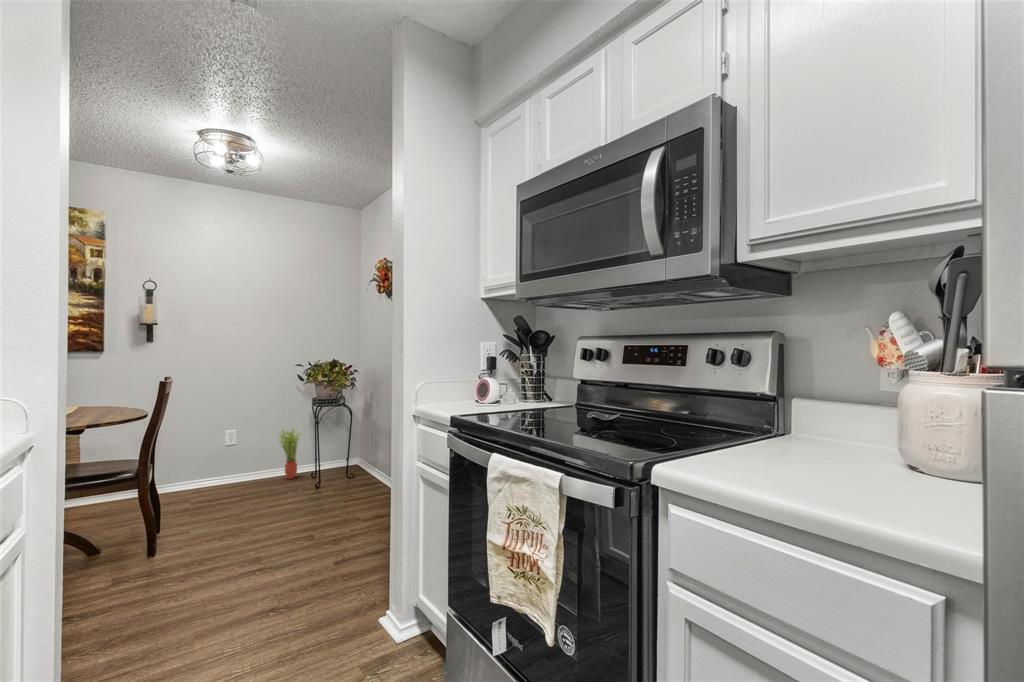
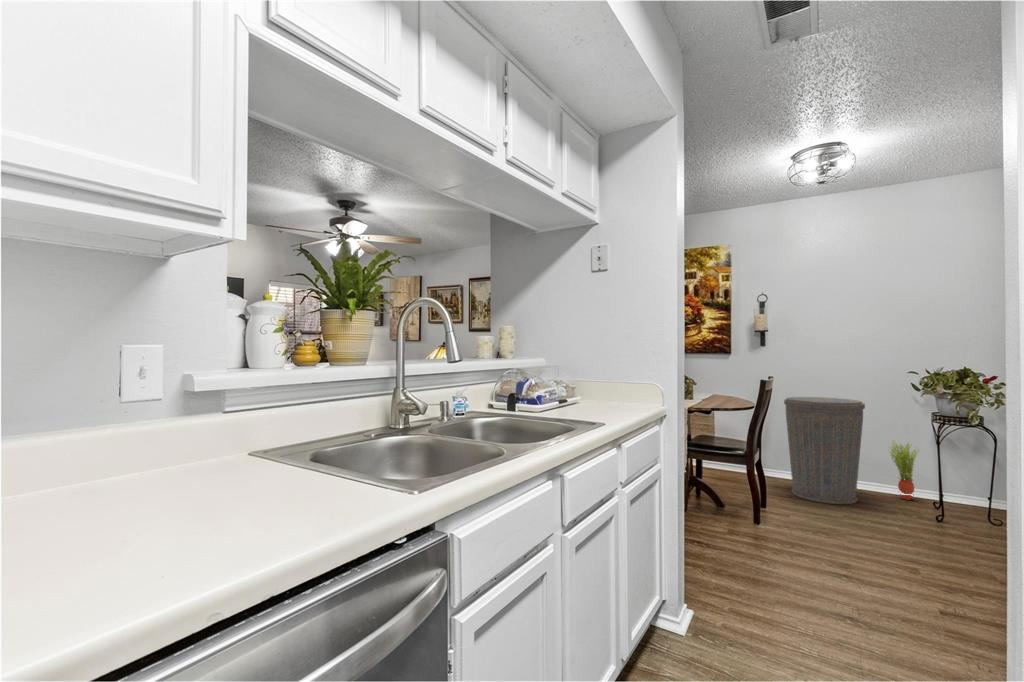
trash can: none [178,394,260,506] -> present [784,397,865,504]

